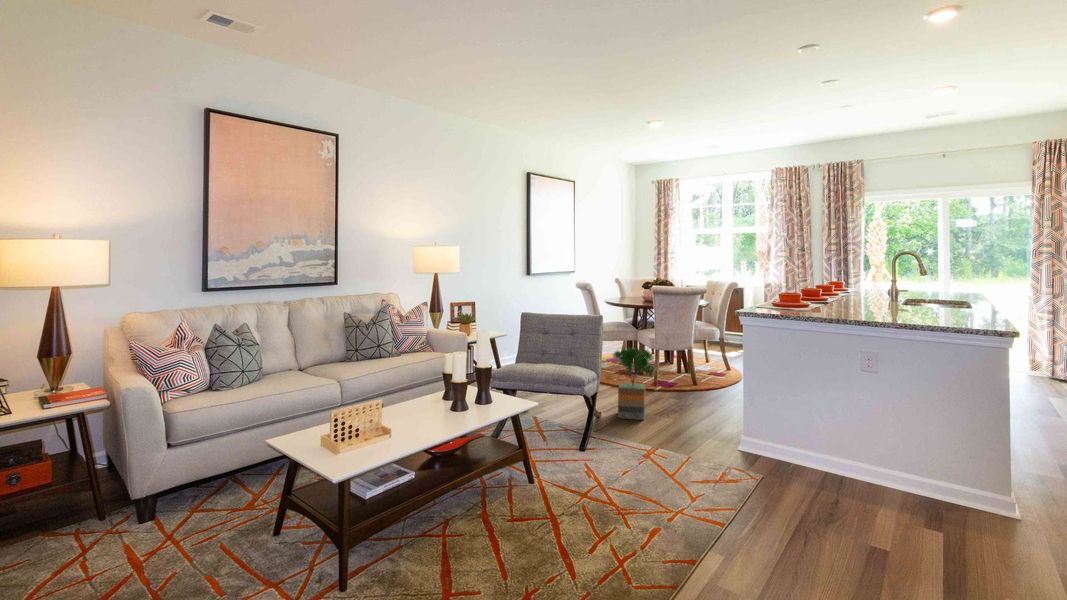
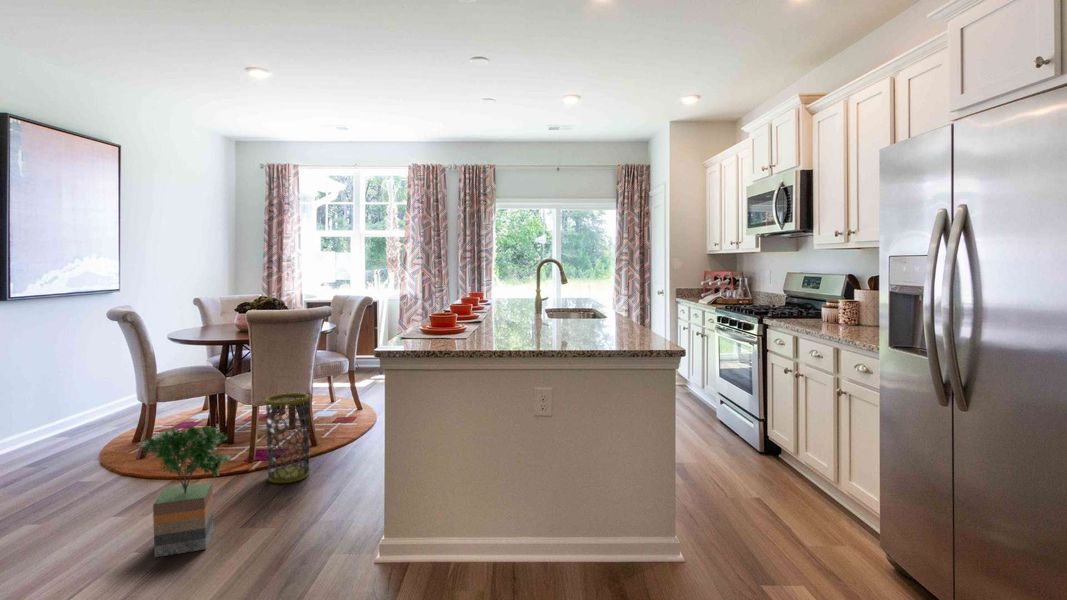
trash can: none [670,341,699,400] -> present [265,393,310,483]

